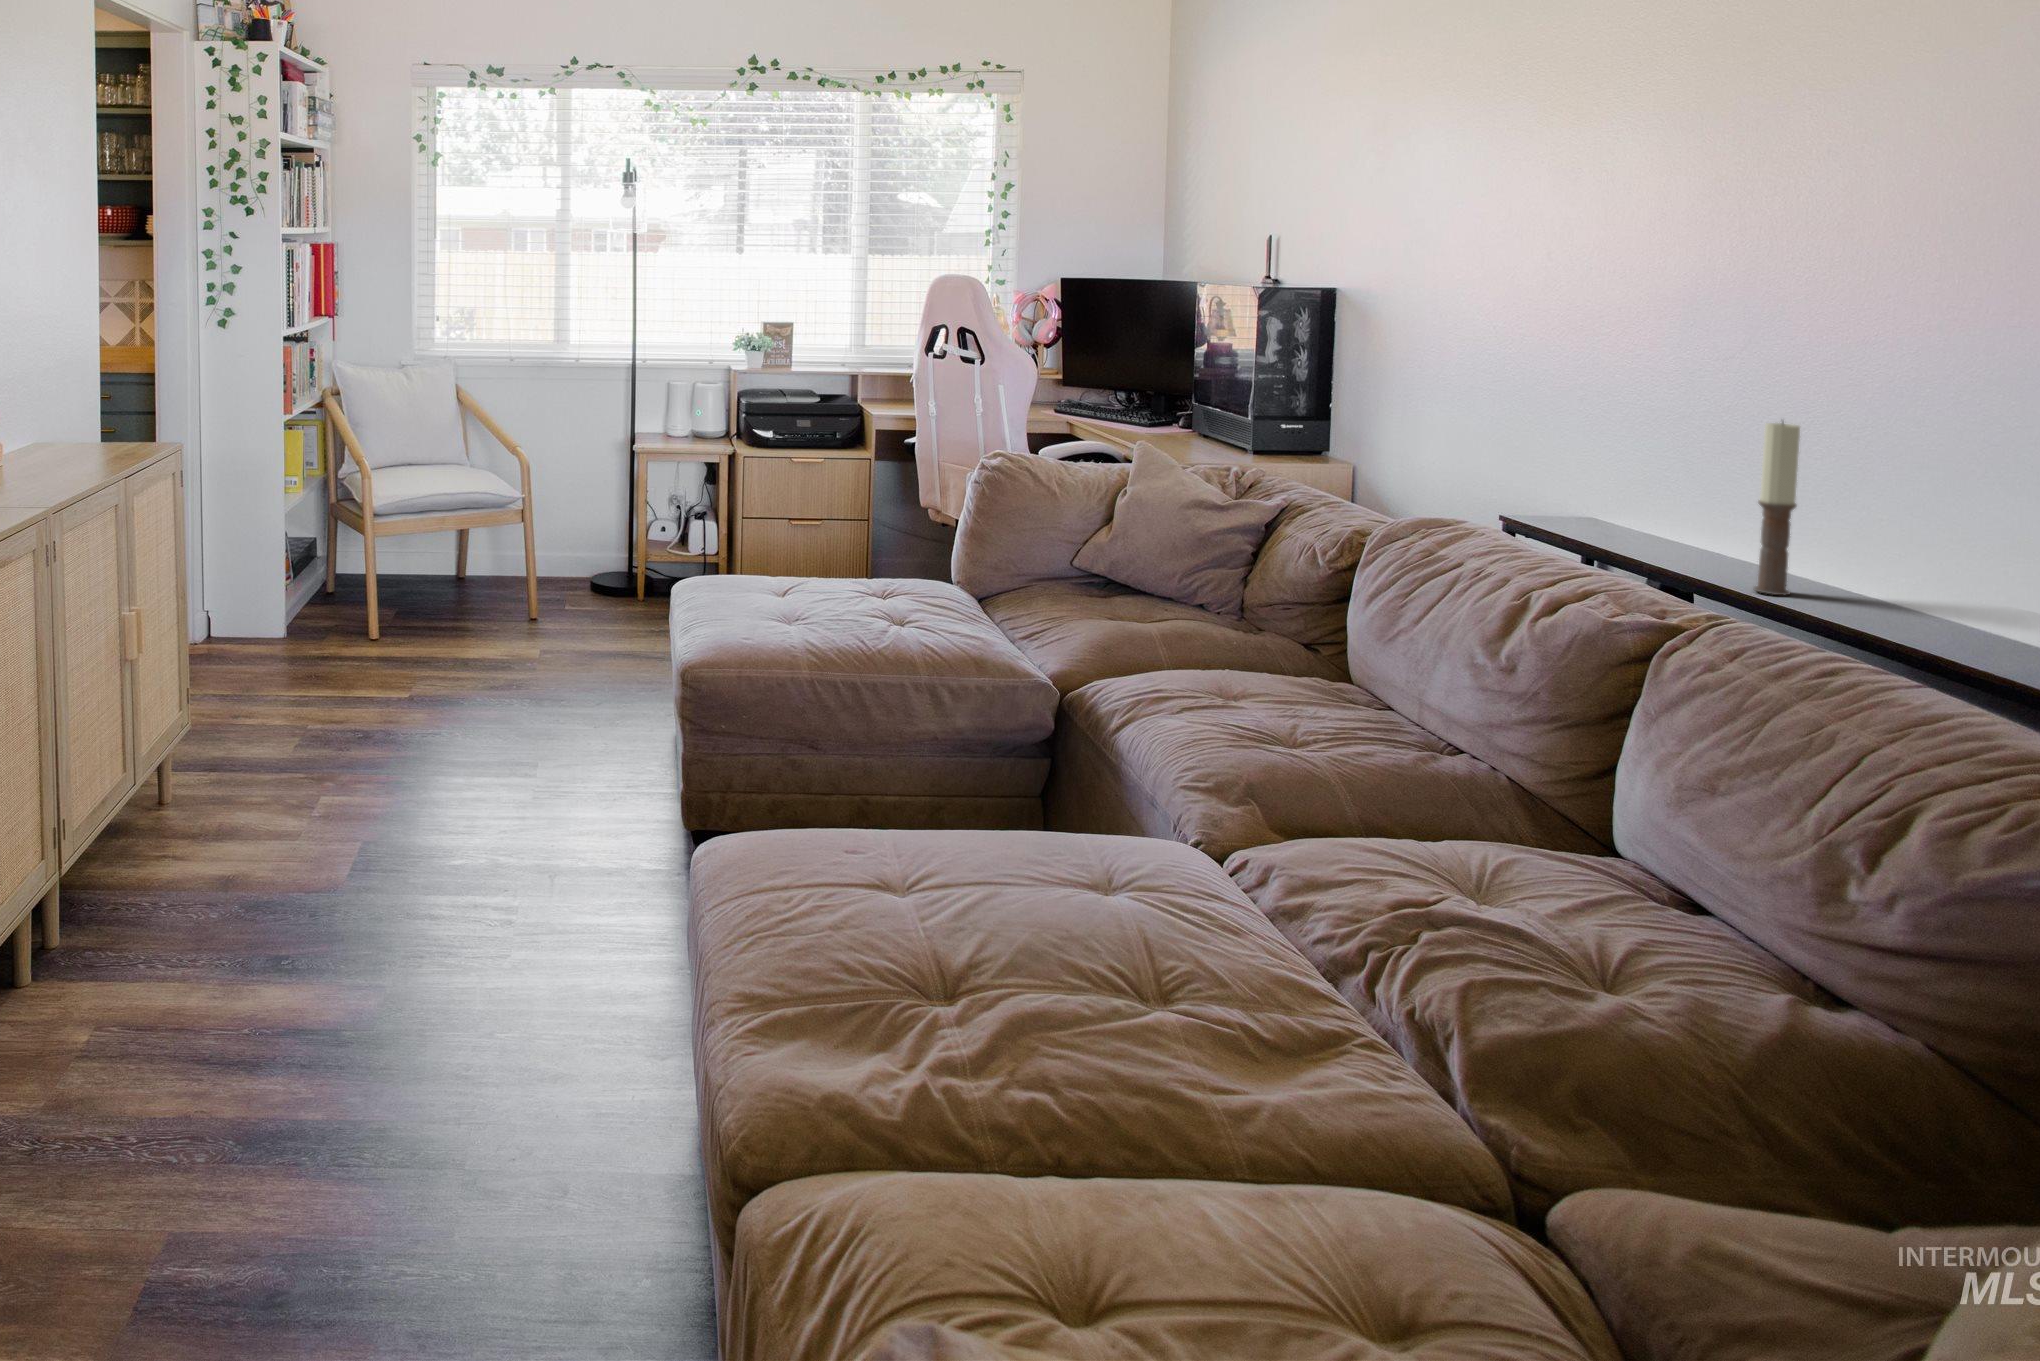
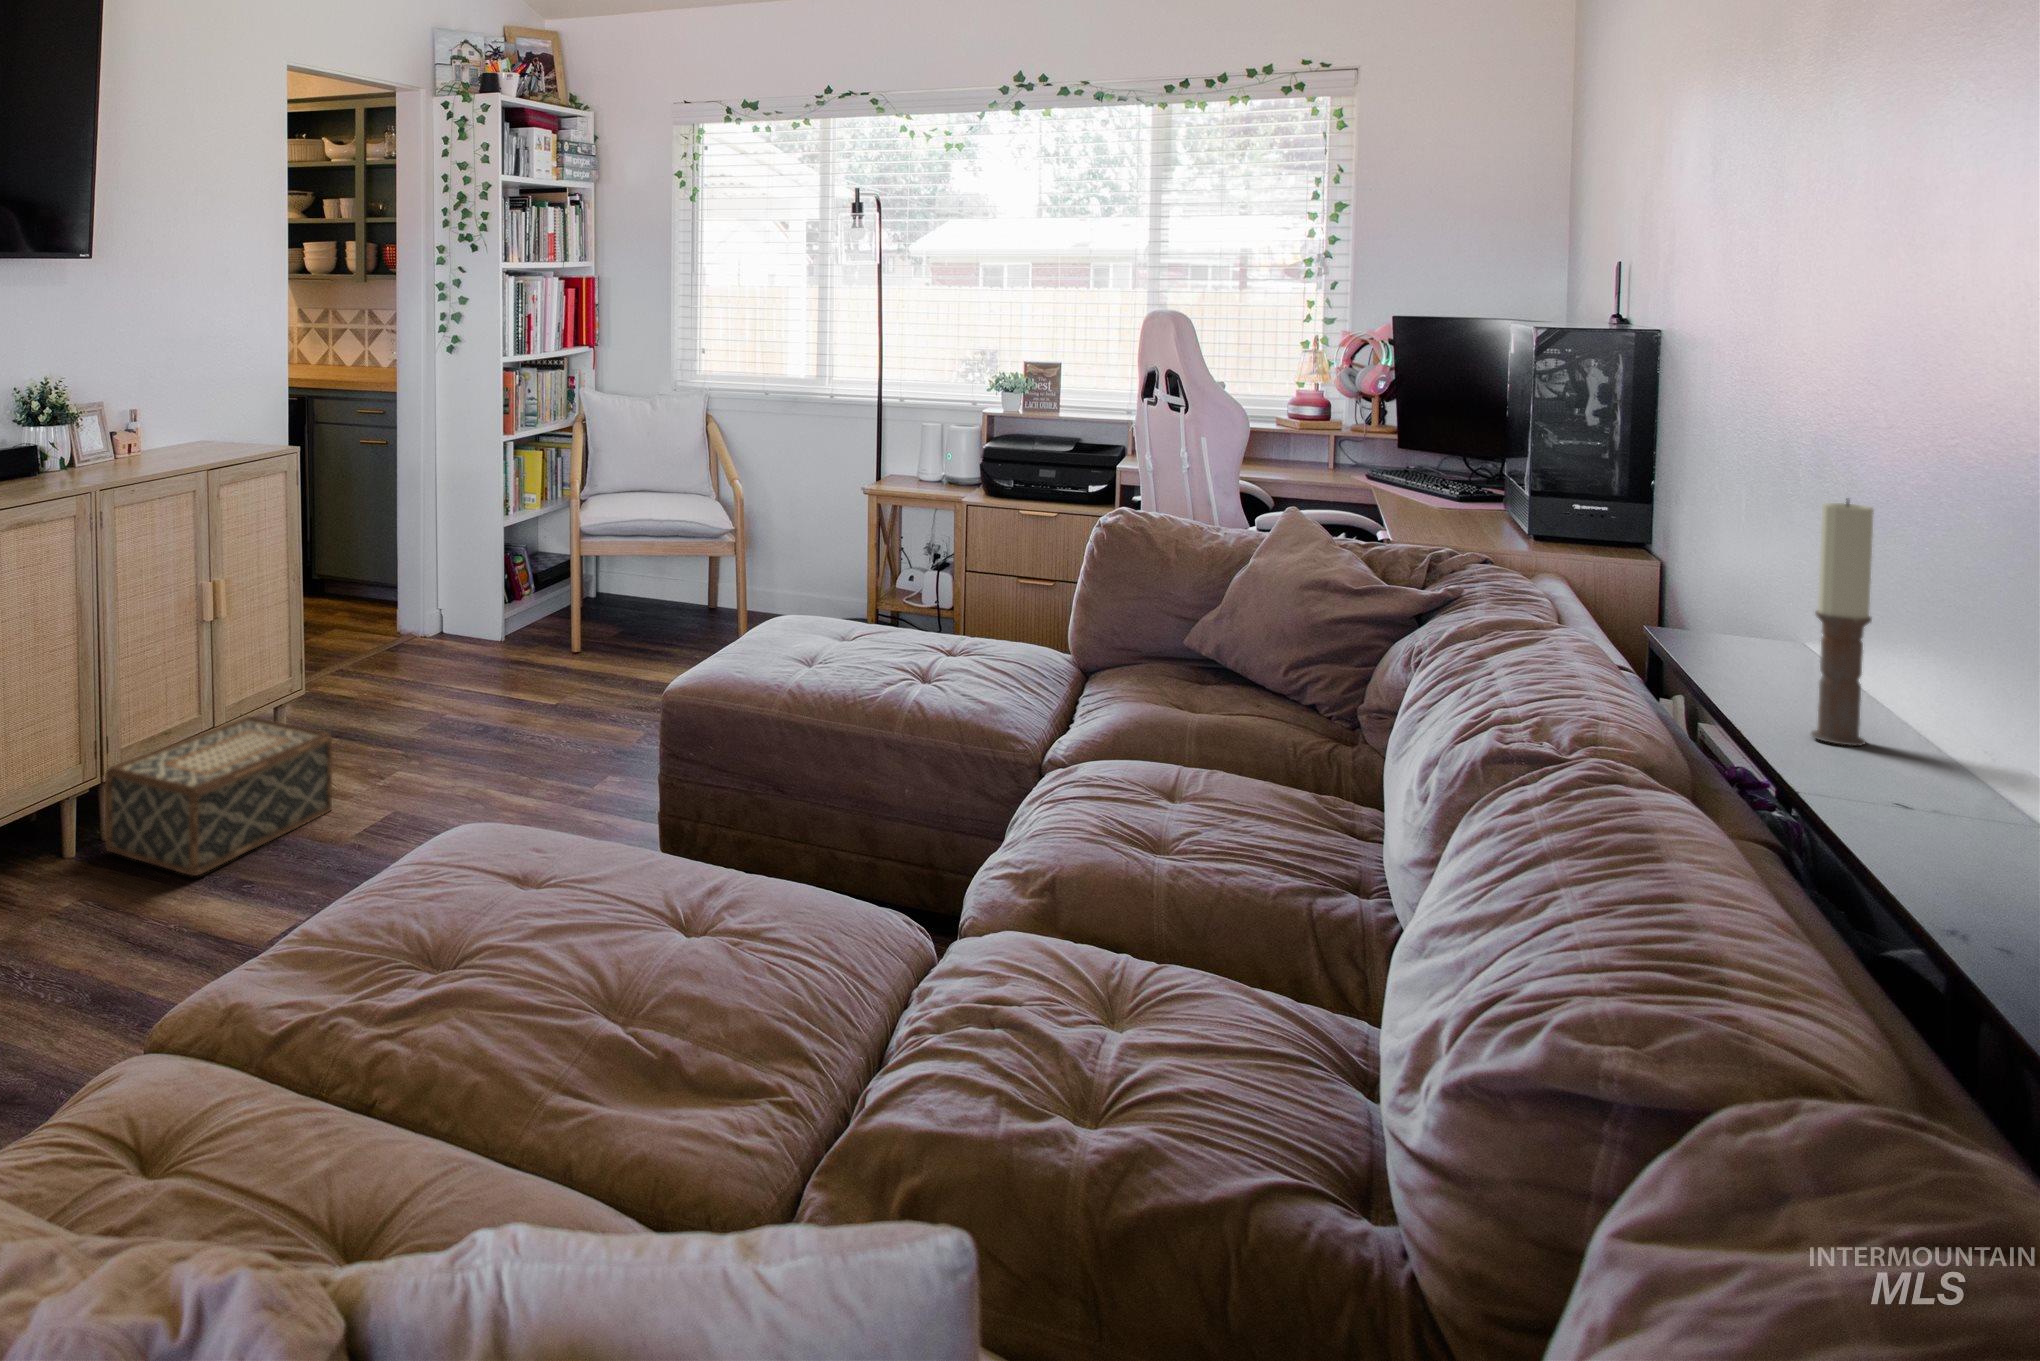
woven basket: none [77,755,293,952] -> present [105,716,332,876]

